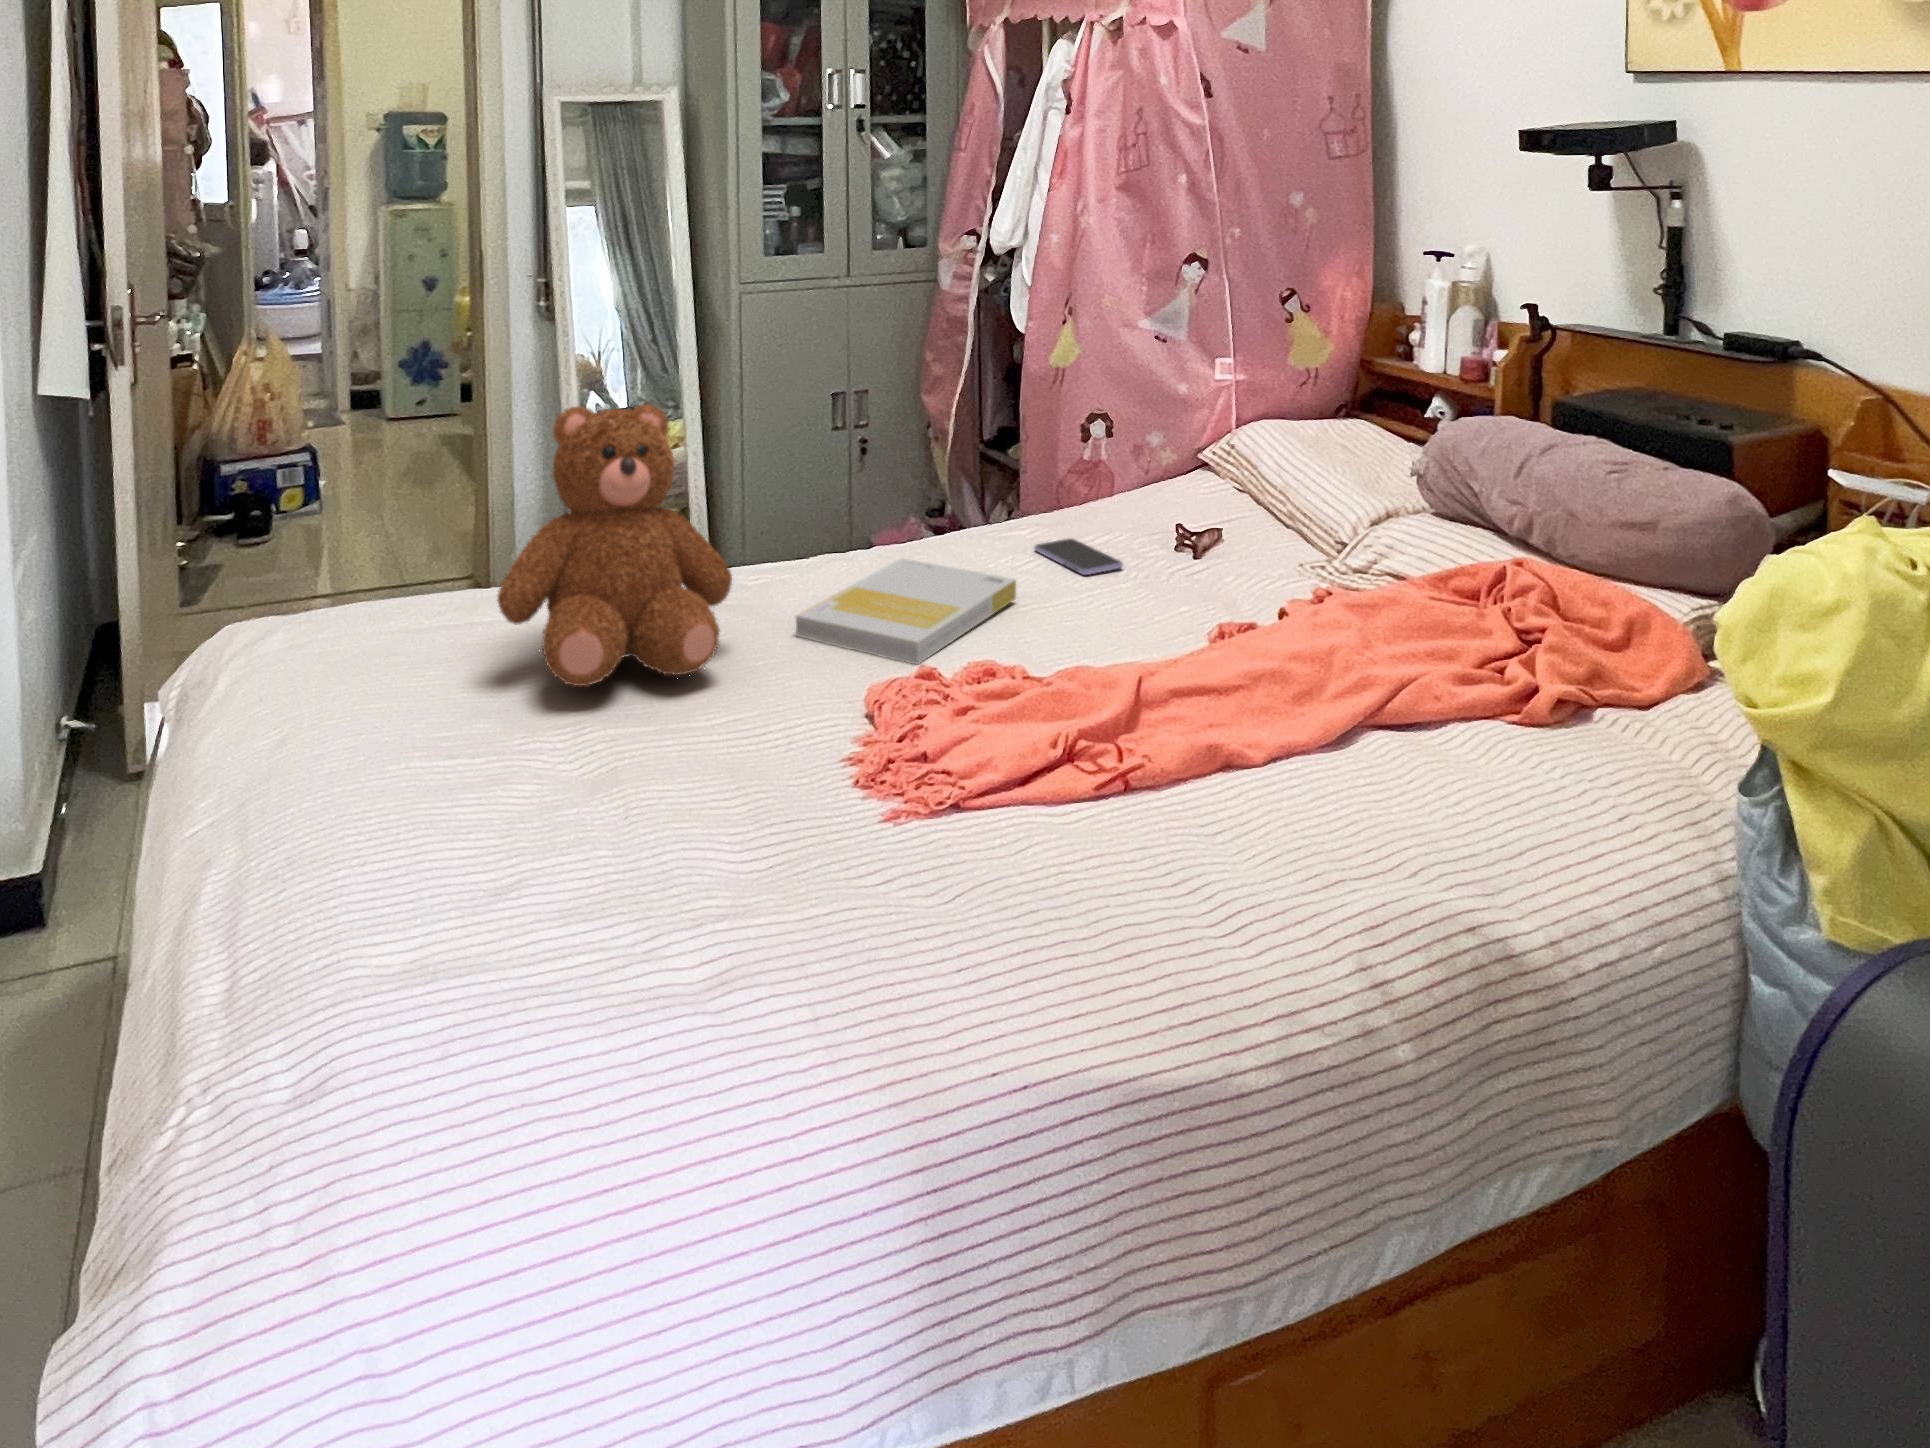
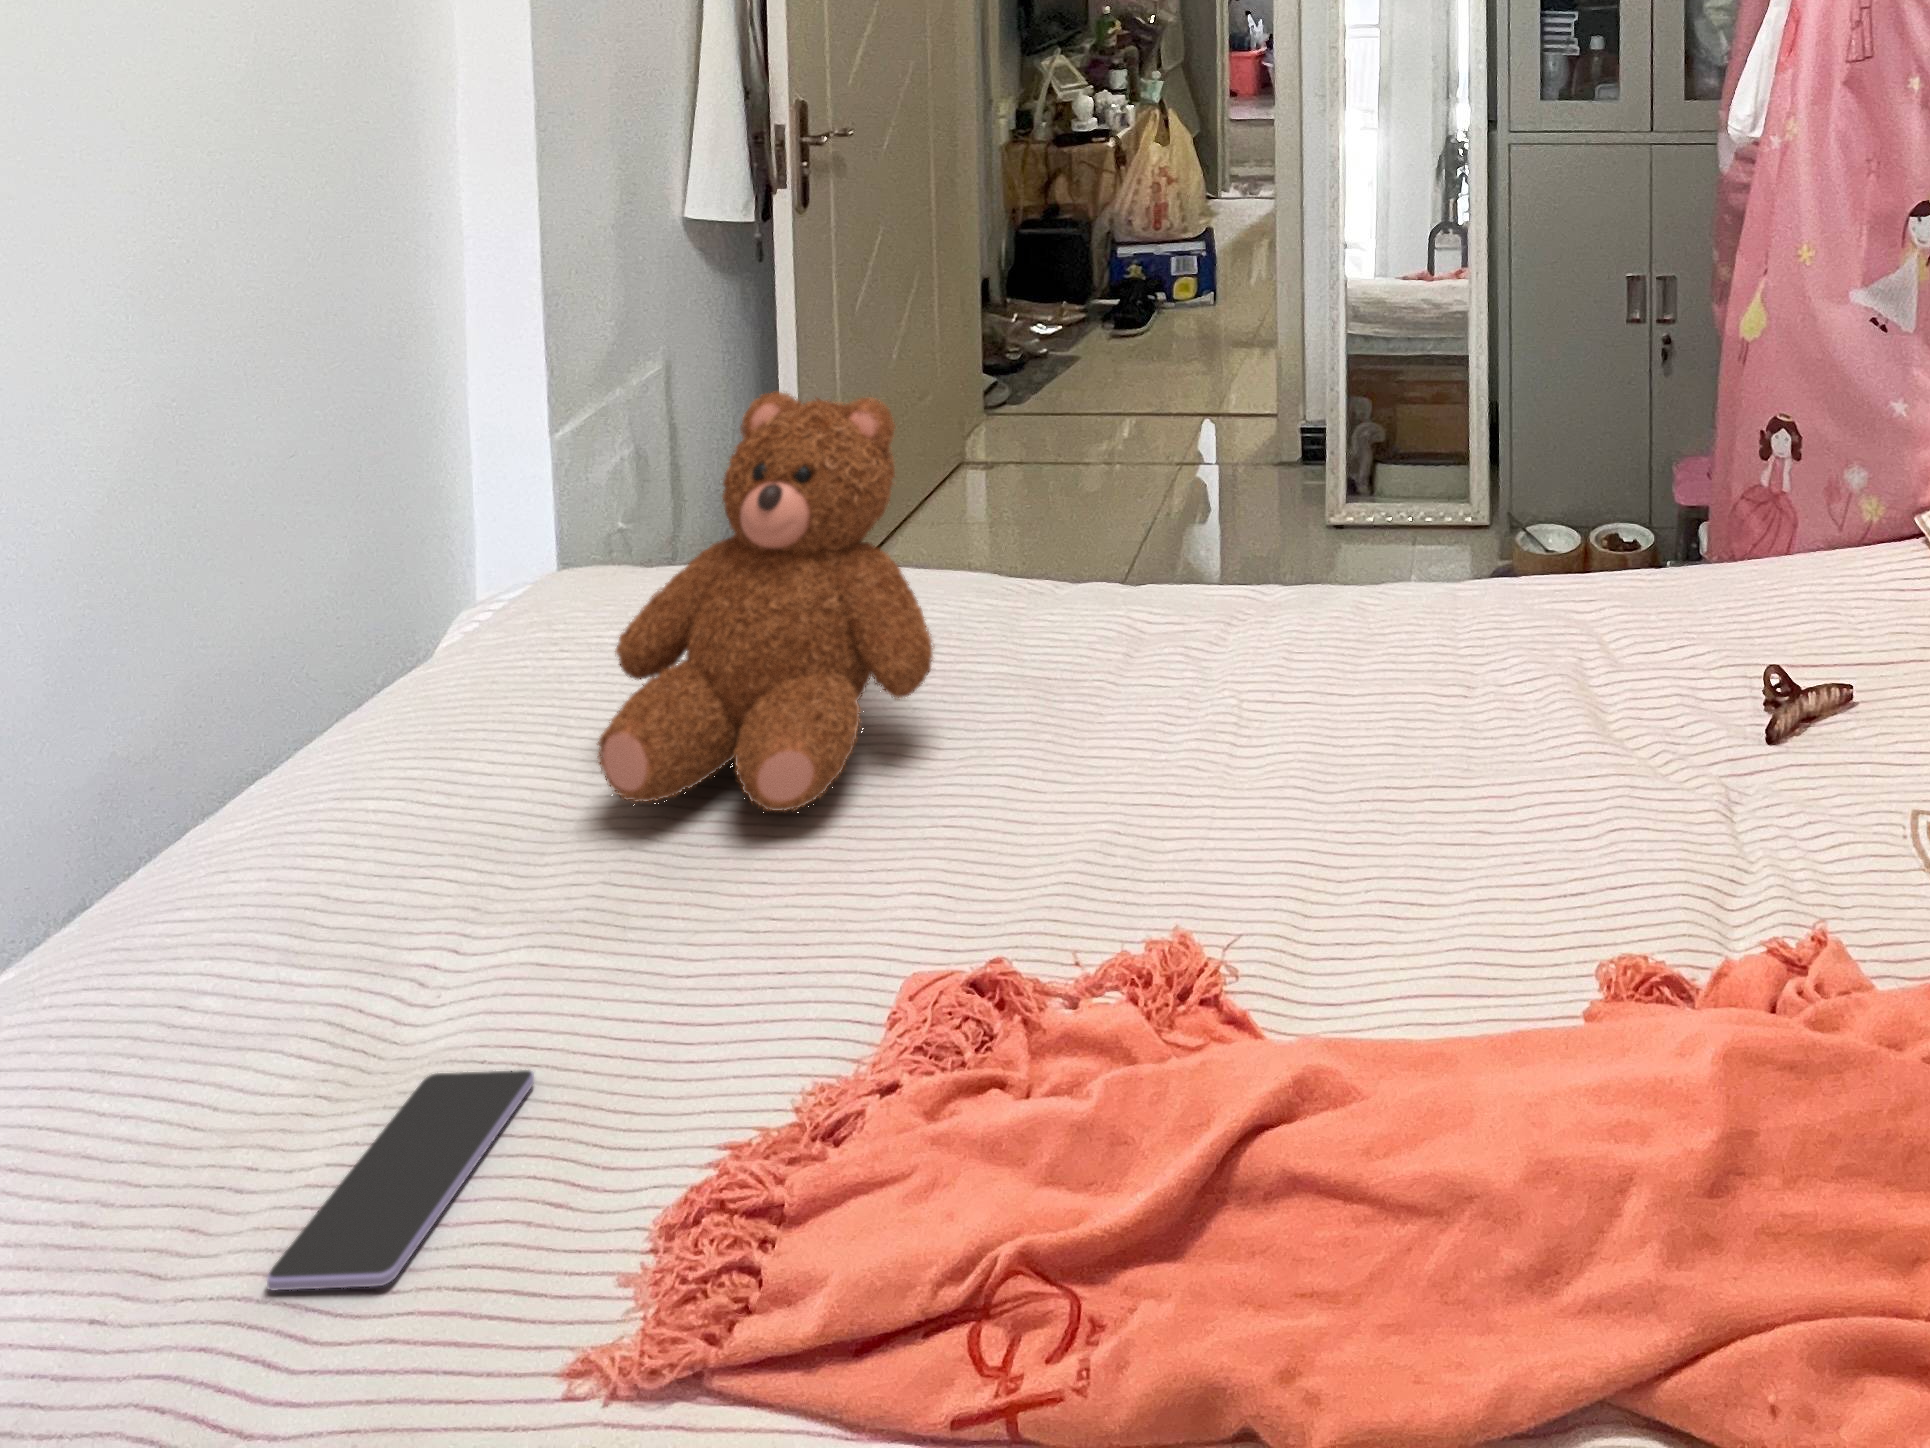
smartphone: present [1034,538,1123,575] -> present [267,1070,534,1290]
book: present [796,558,1016,664] -> none [1027,638,1378,876]

